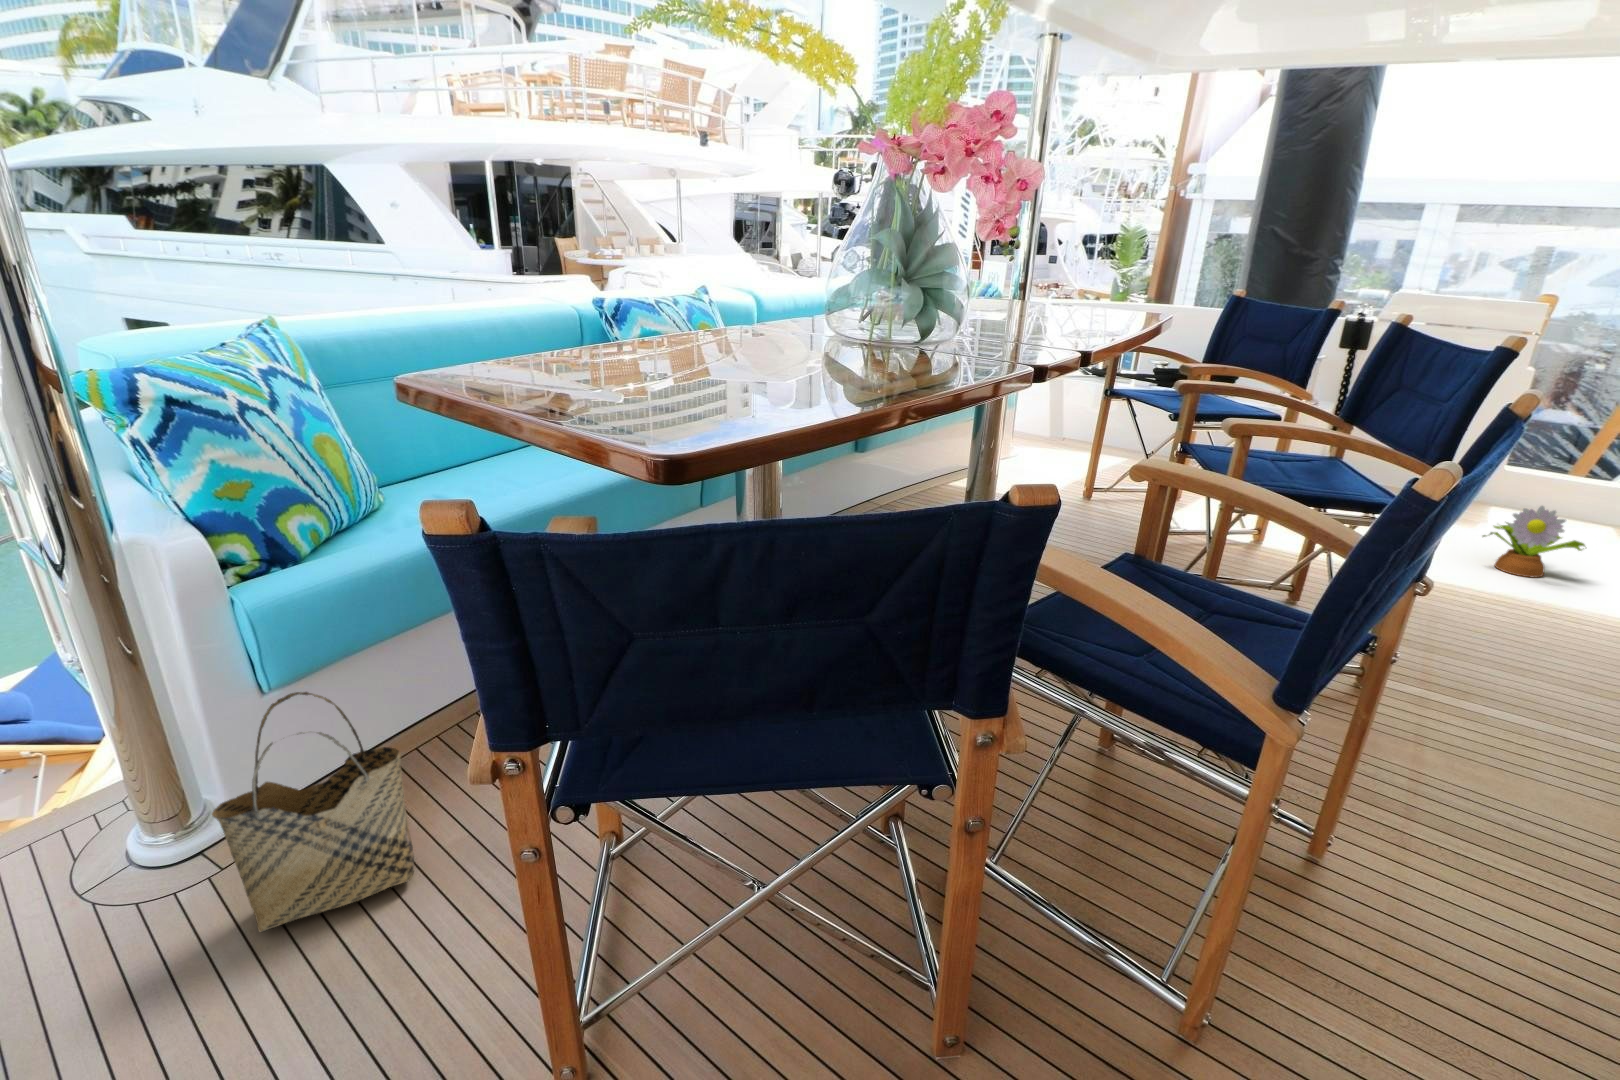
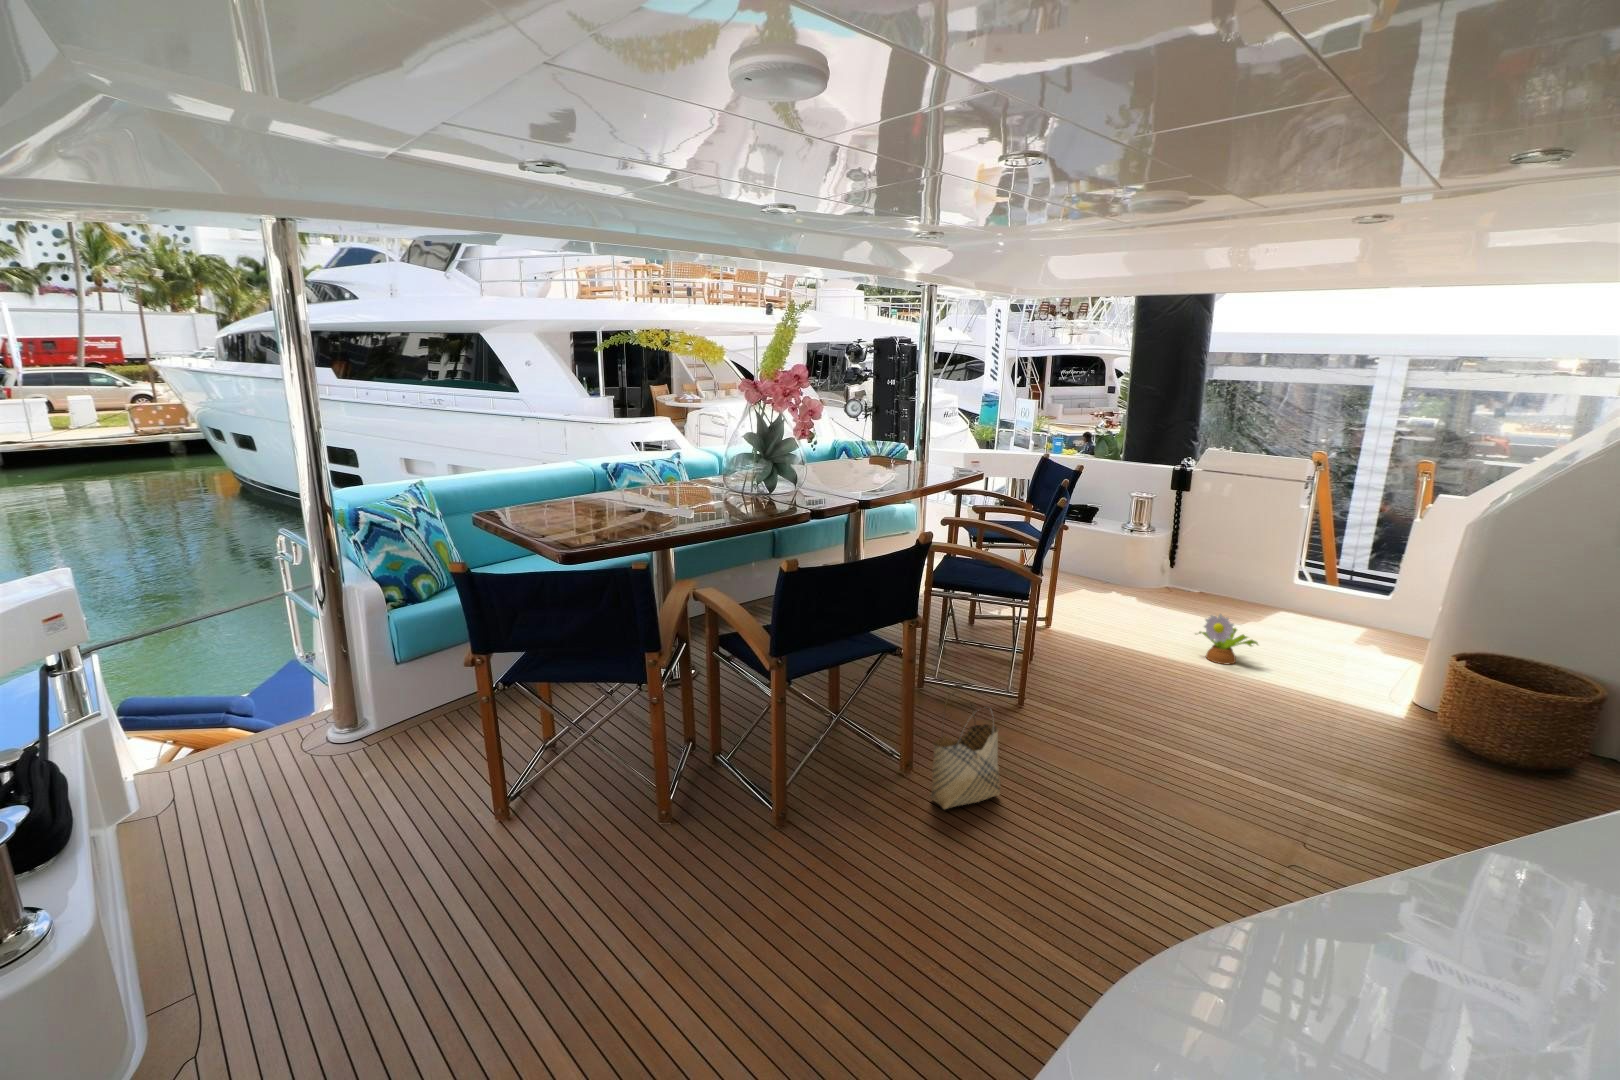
woven basket: present [212,692,414,932] -> present [931,691,1001,809]

